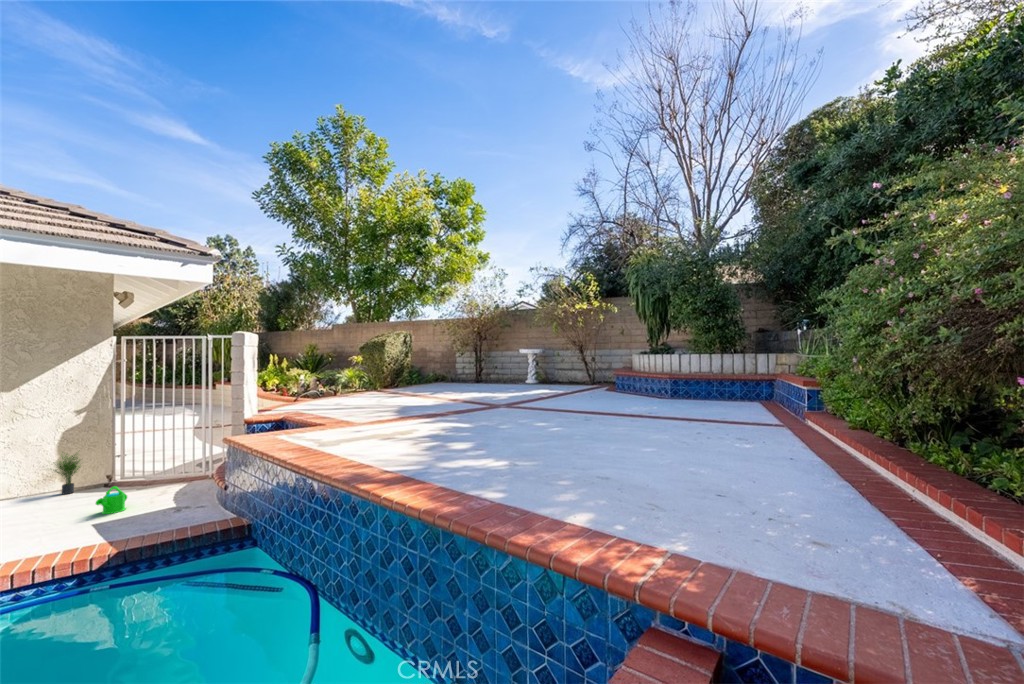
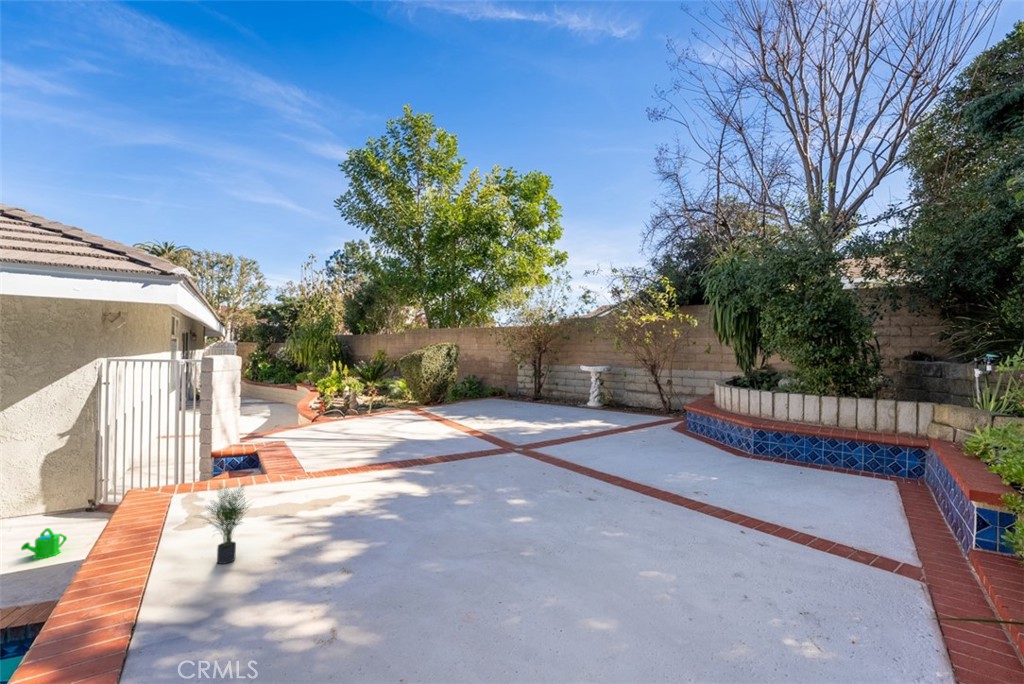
potted plant: present [53,454,80,494] -> present [207,486,248,564]

